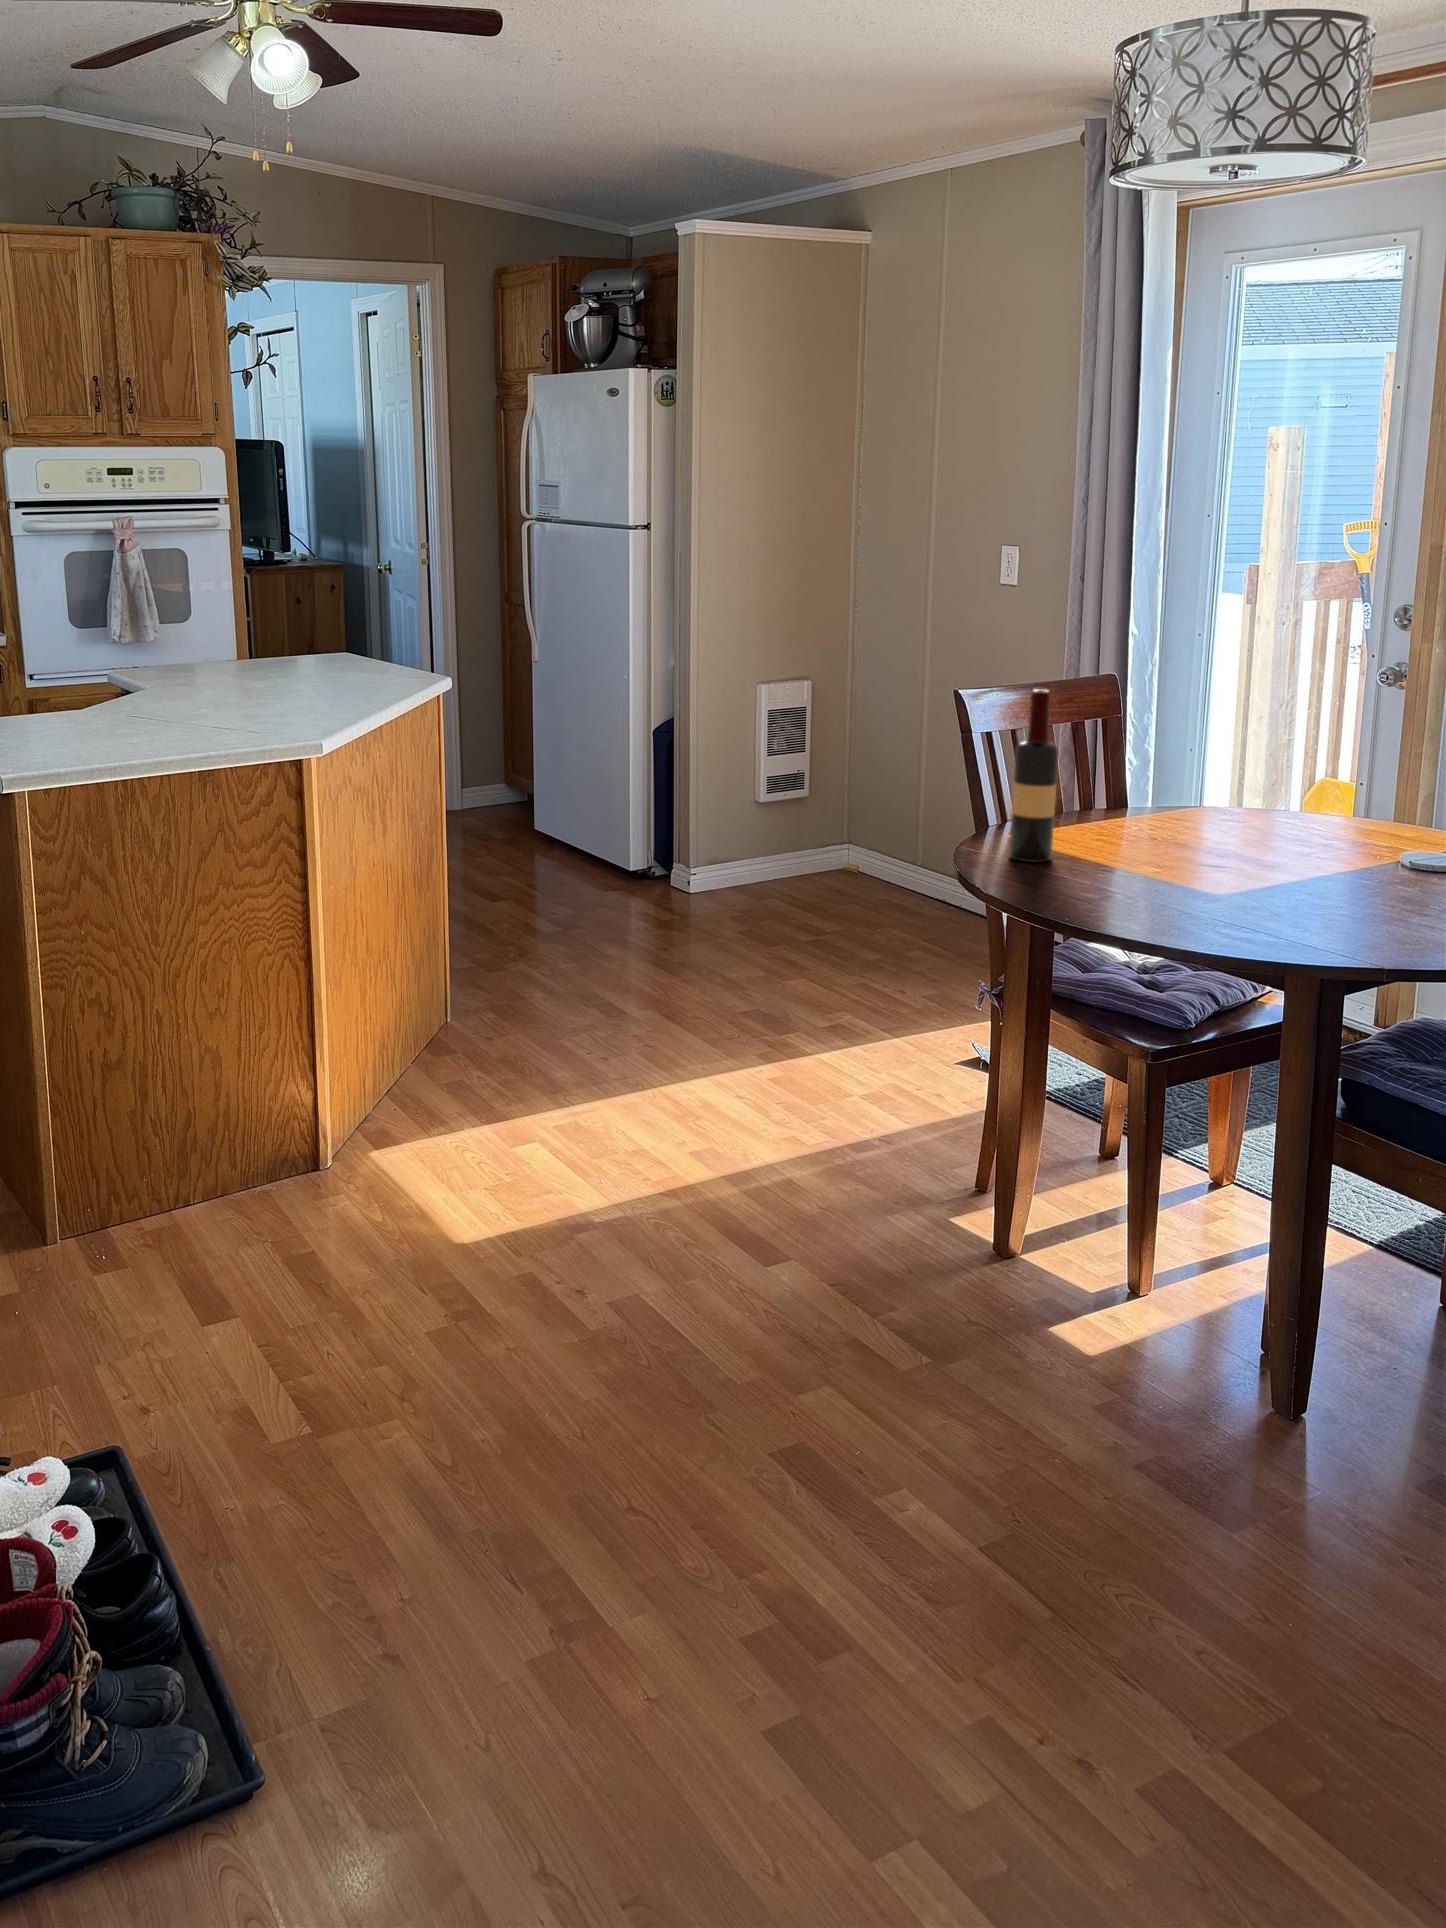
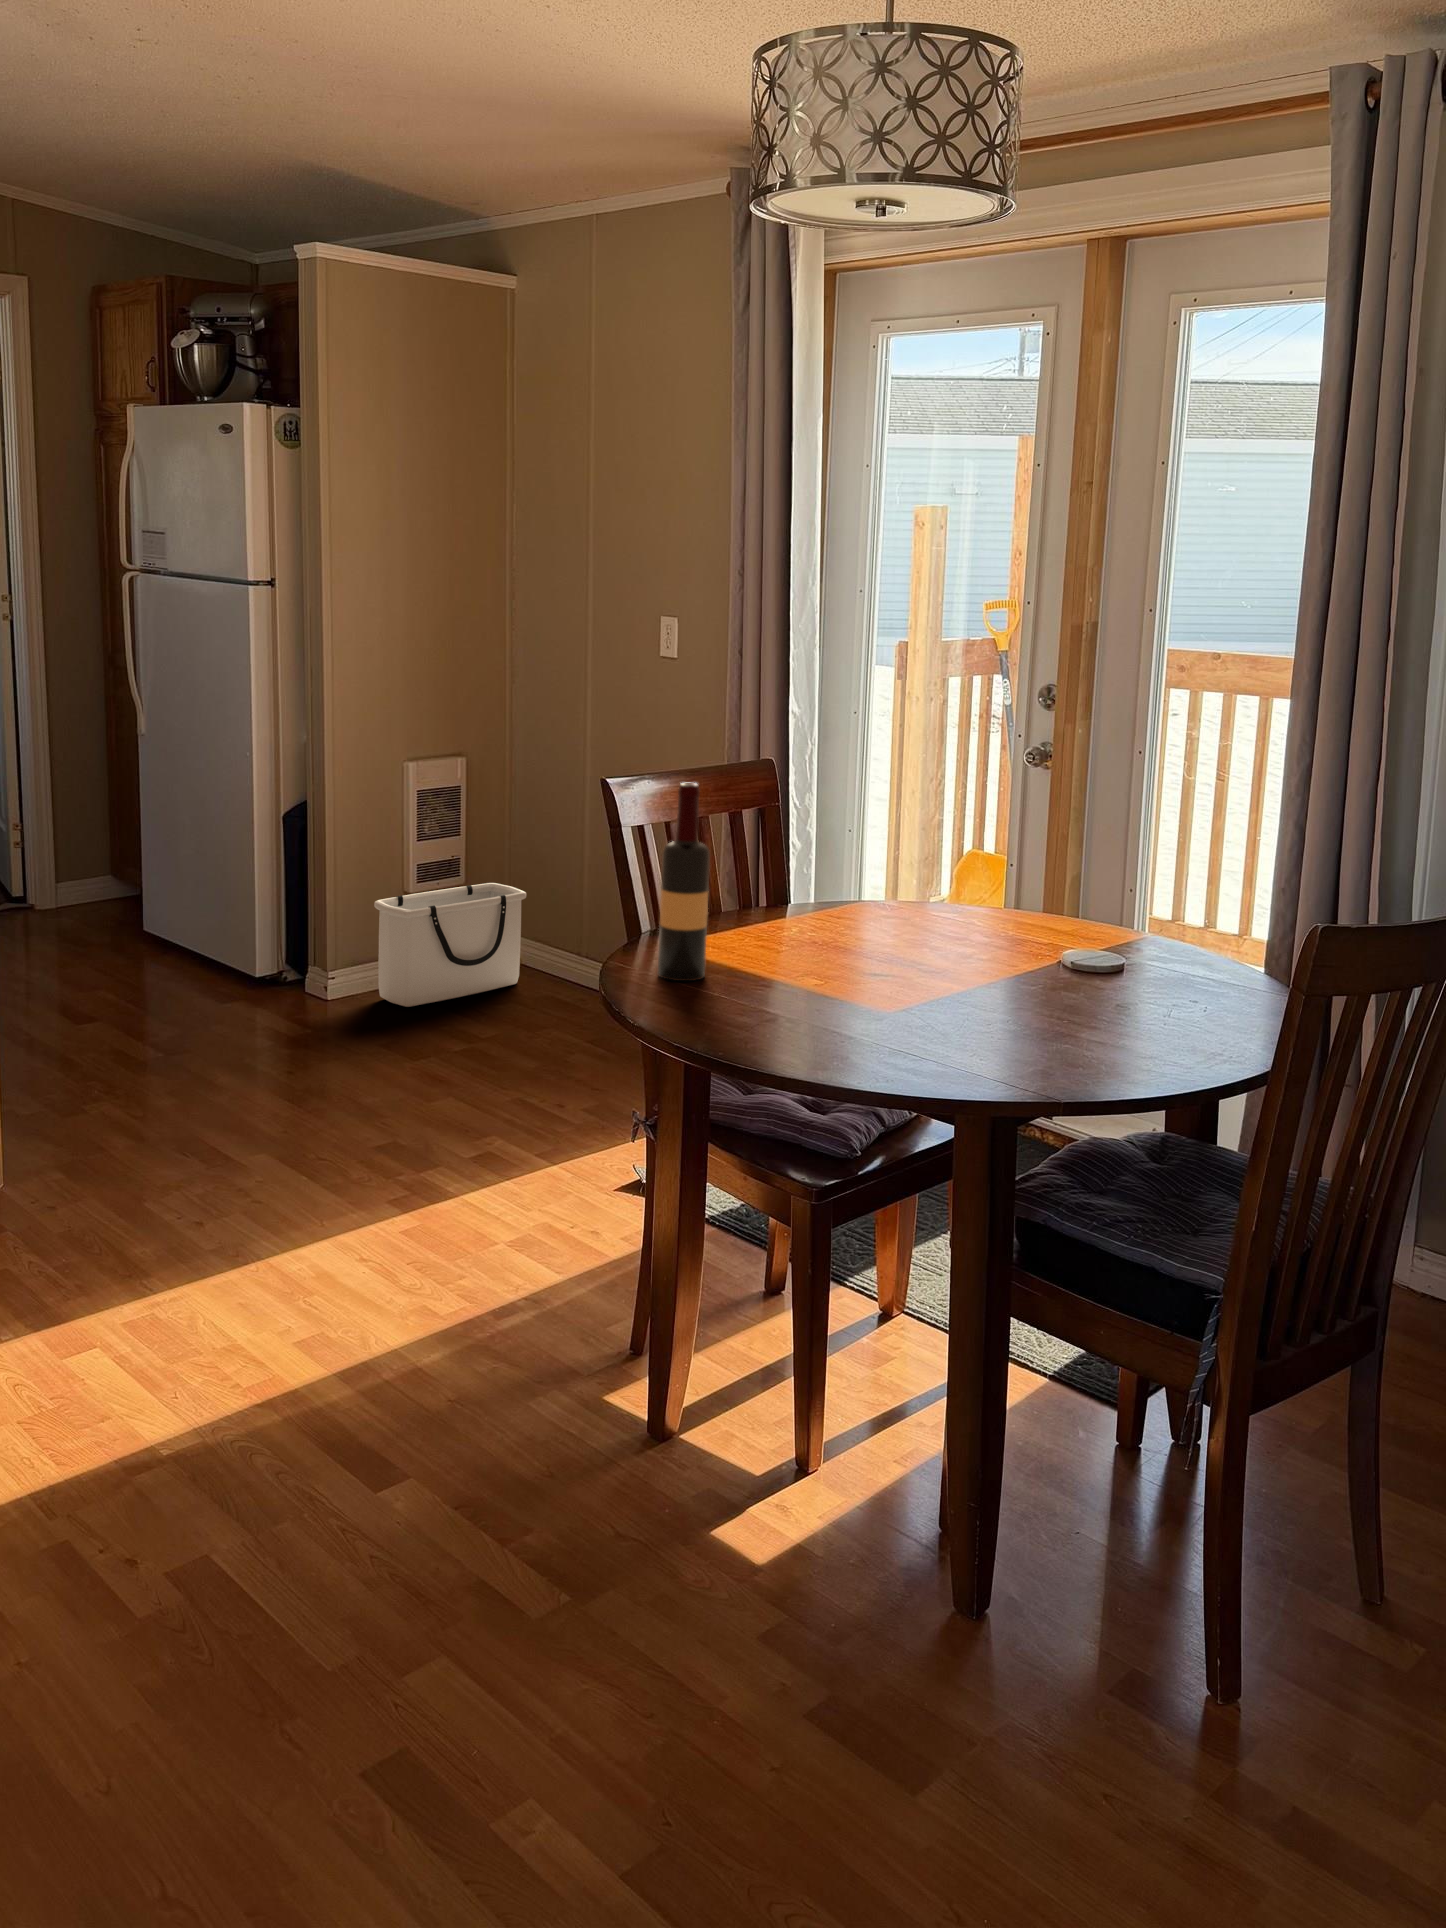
storage bin: none [736,795,871,902] -> present [374,883,526,1007]

